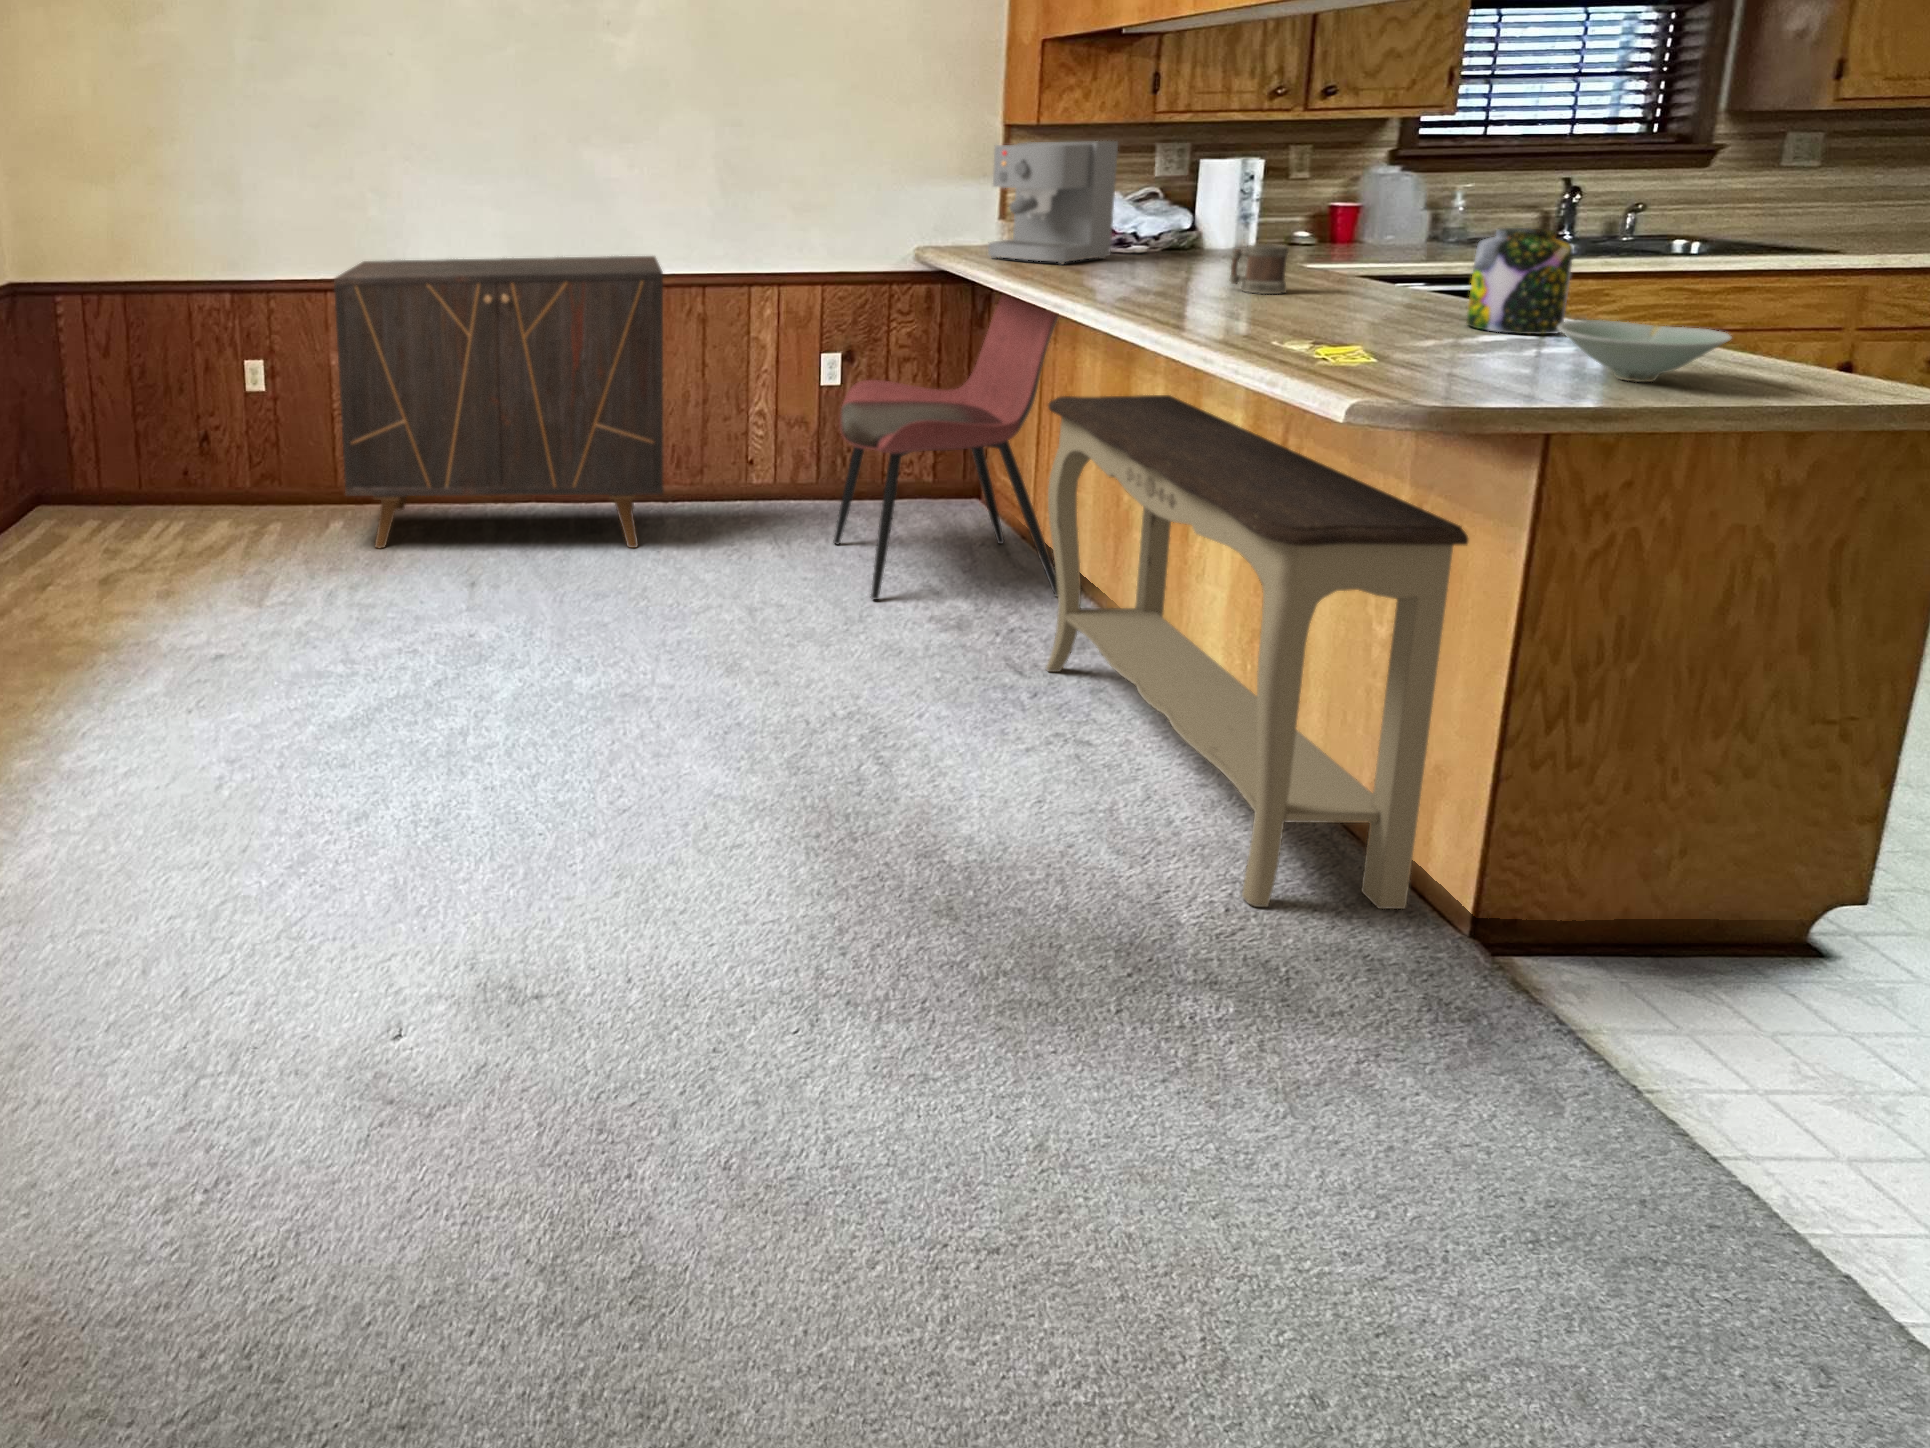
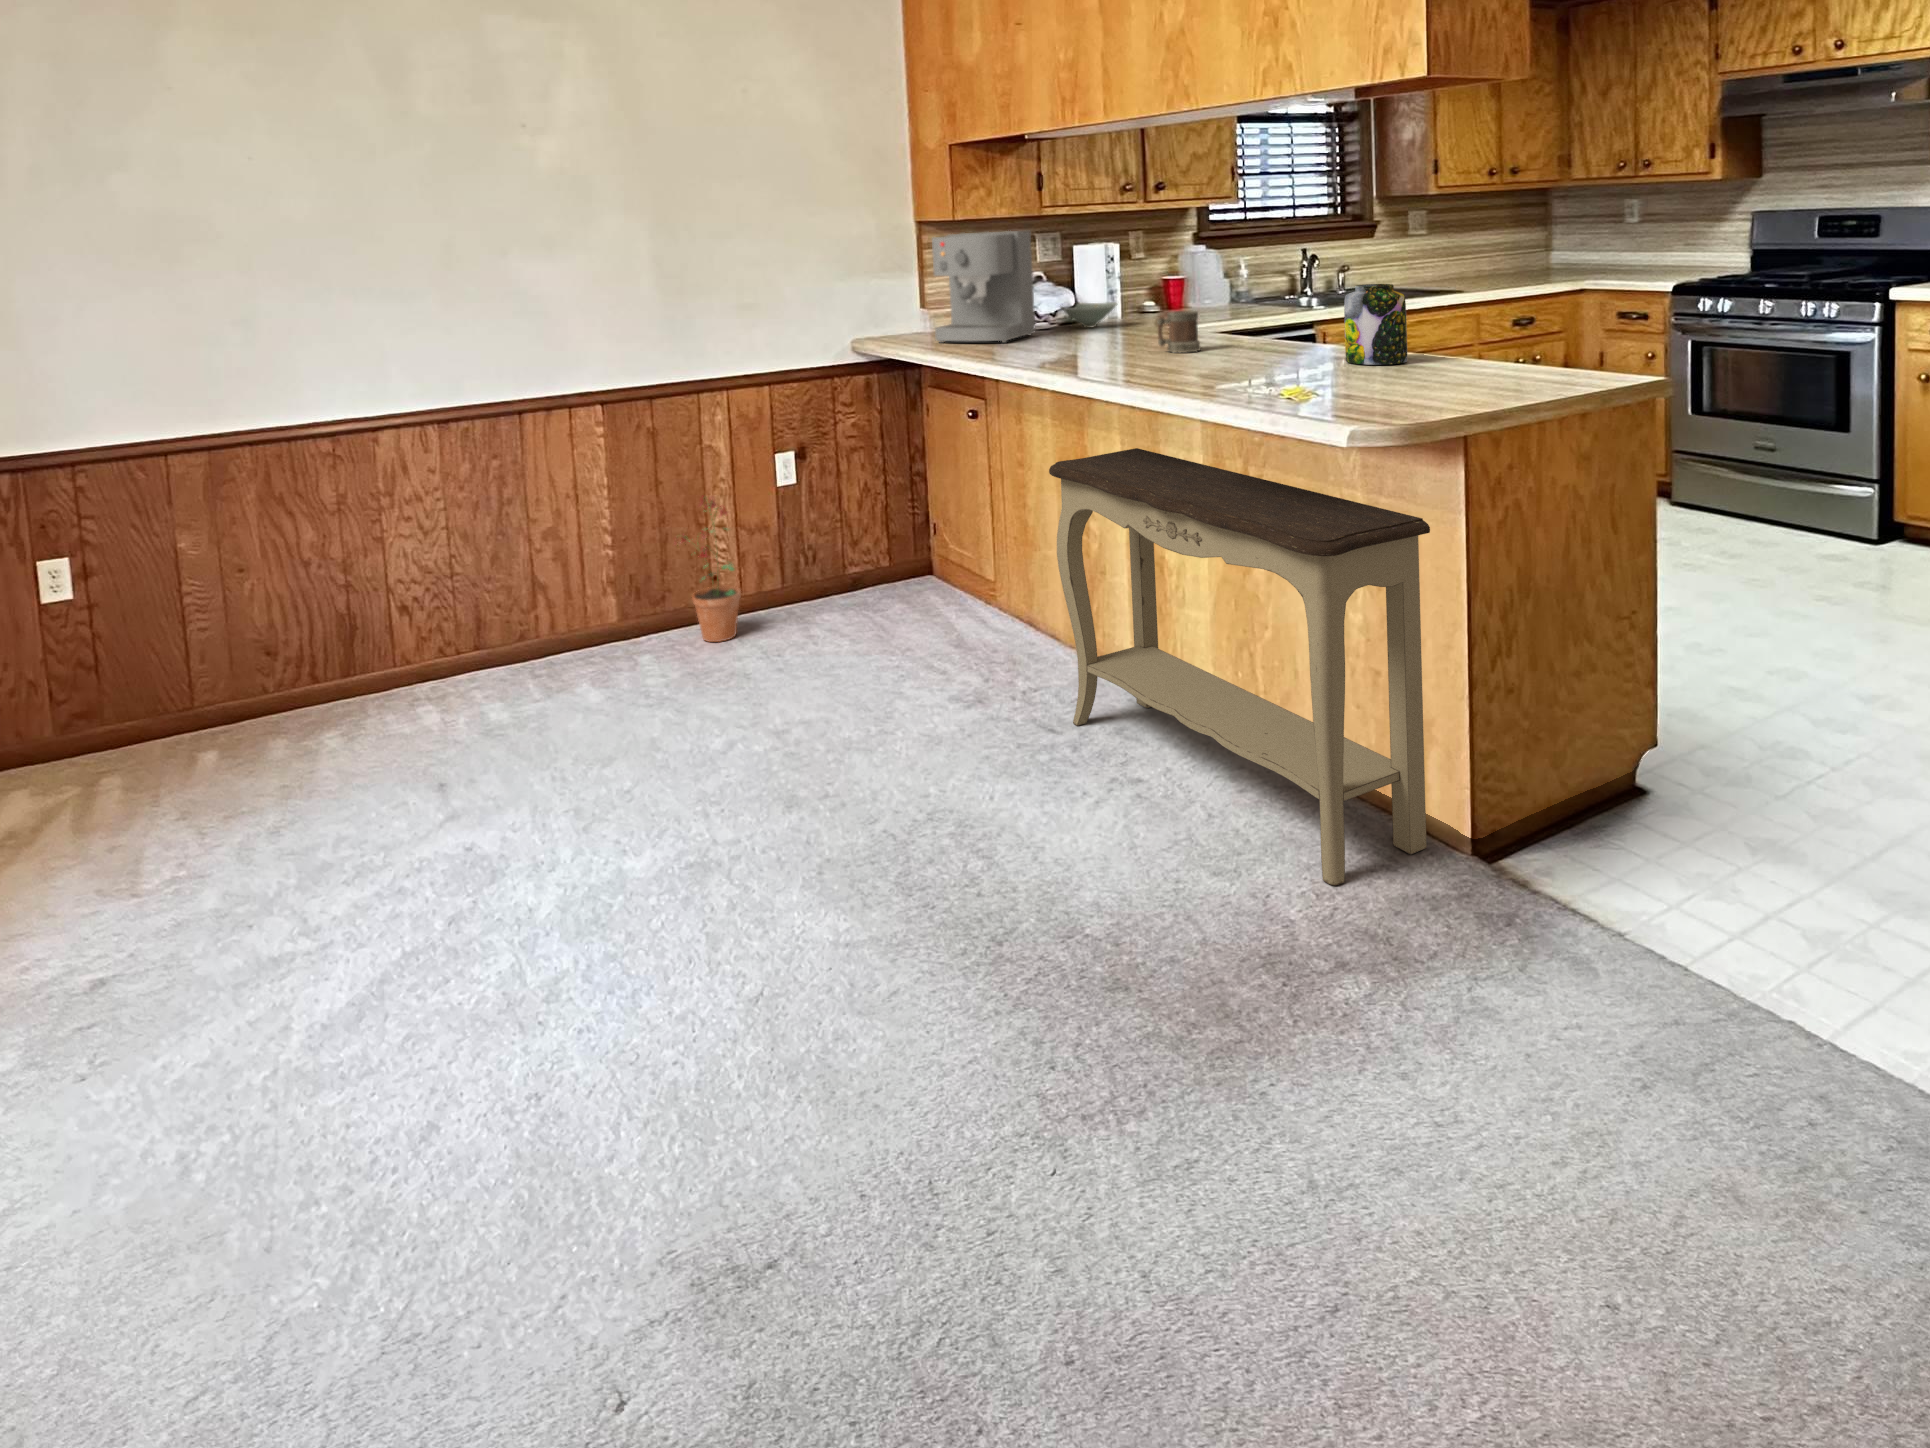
cabinet: present [334,256,664,548] -> none [196,370,647,779]
dining chair: present [834,295,1060,600] -> none [819,362,1051,696]
bowl: present [1557,320,1731,382] -> present [1061,302,1117,328]
potted plant: none [712,383,769,518] -> present [675,496,741,642]

